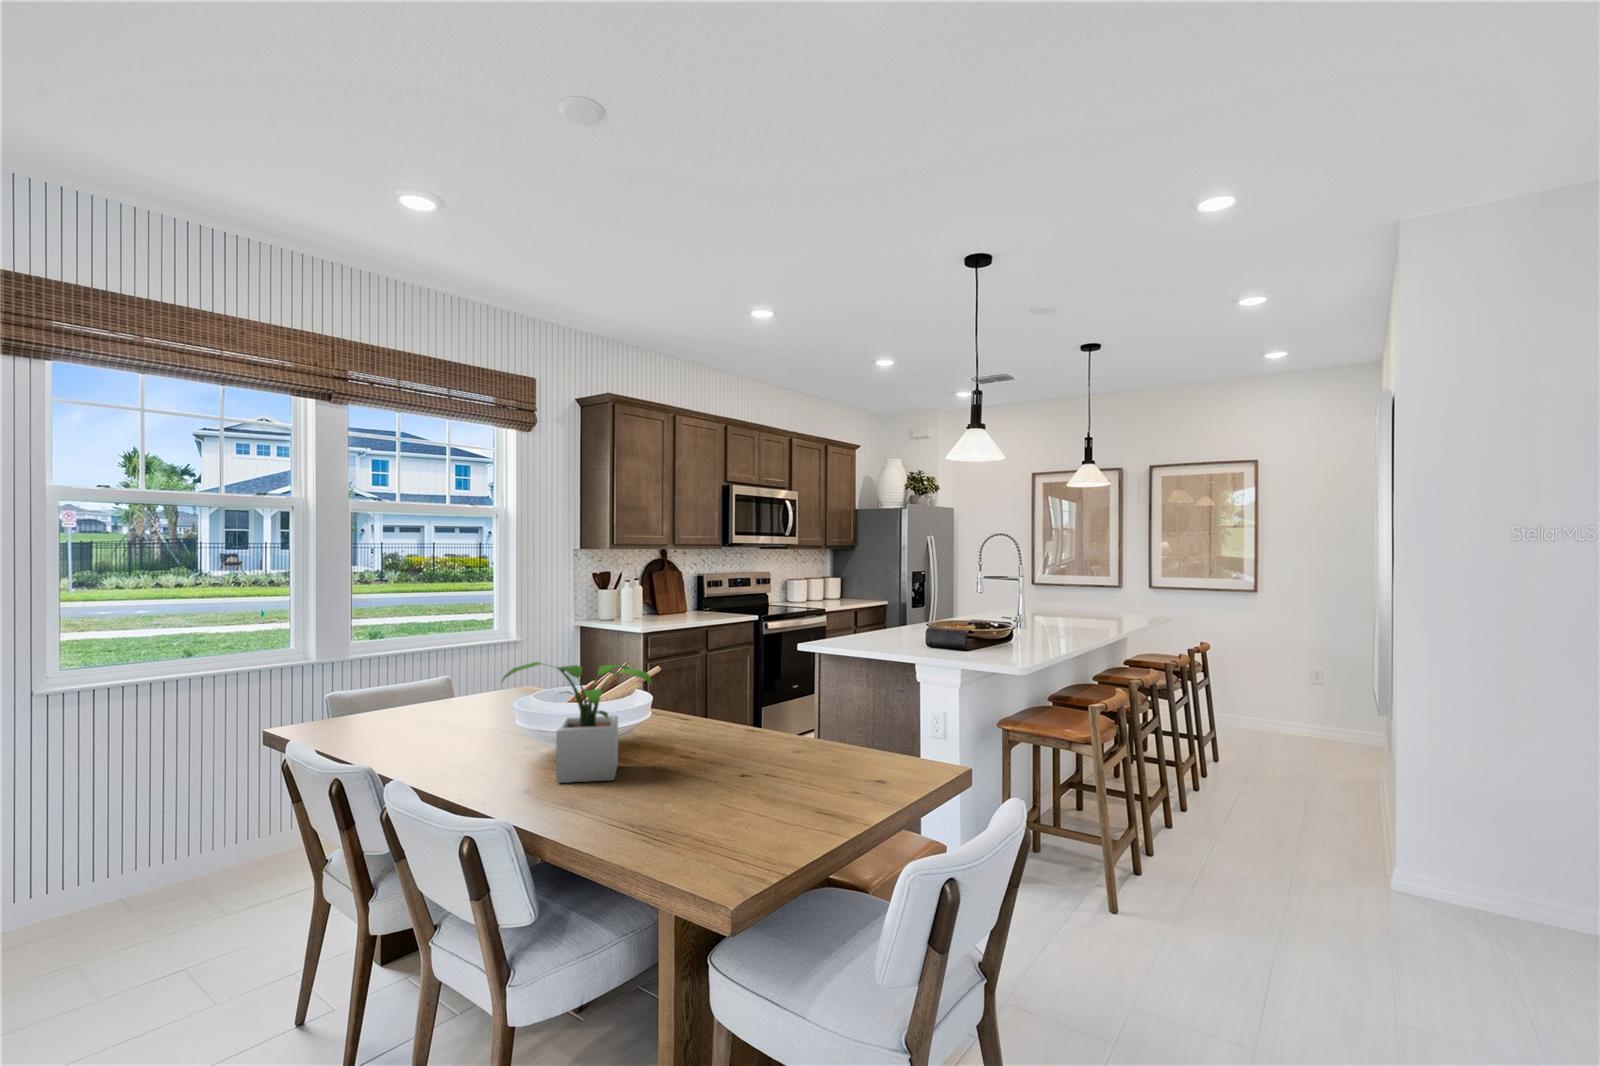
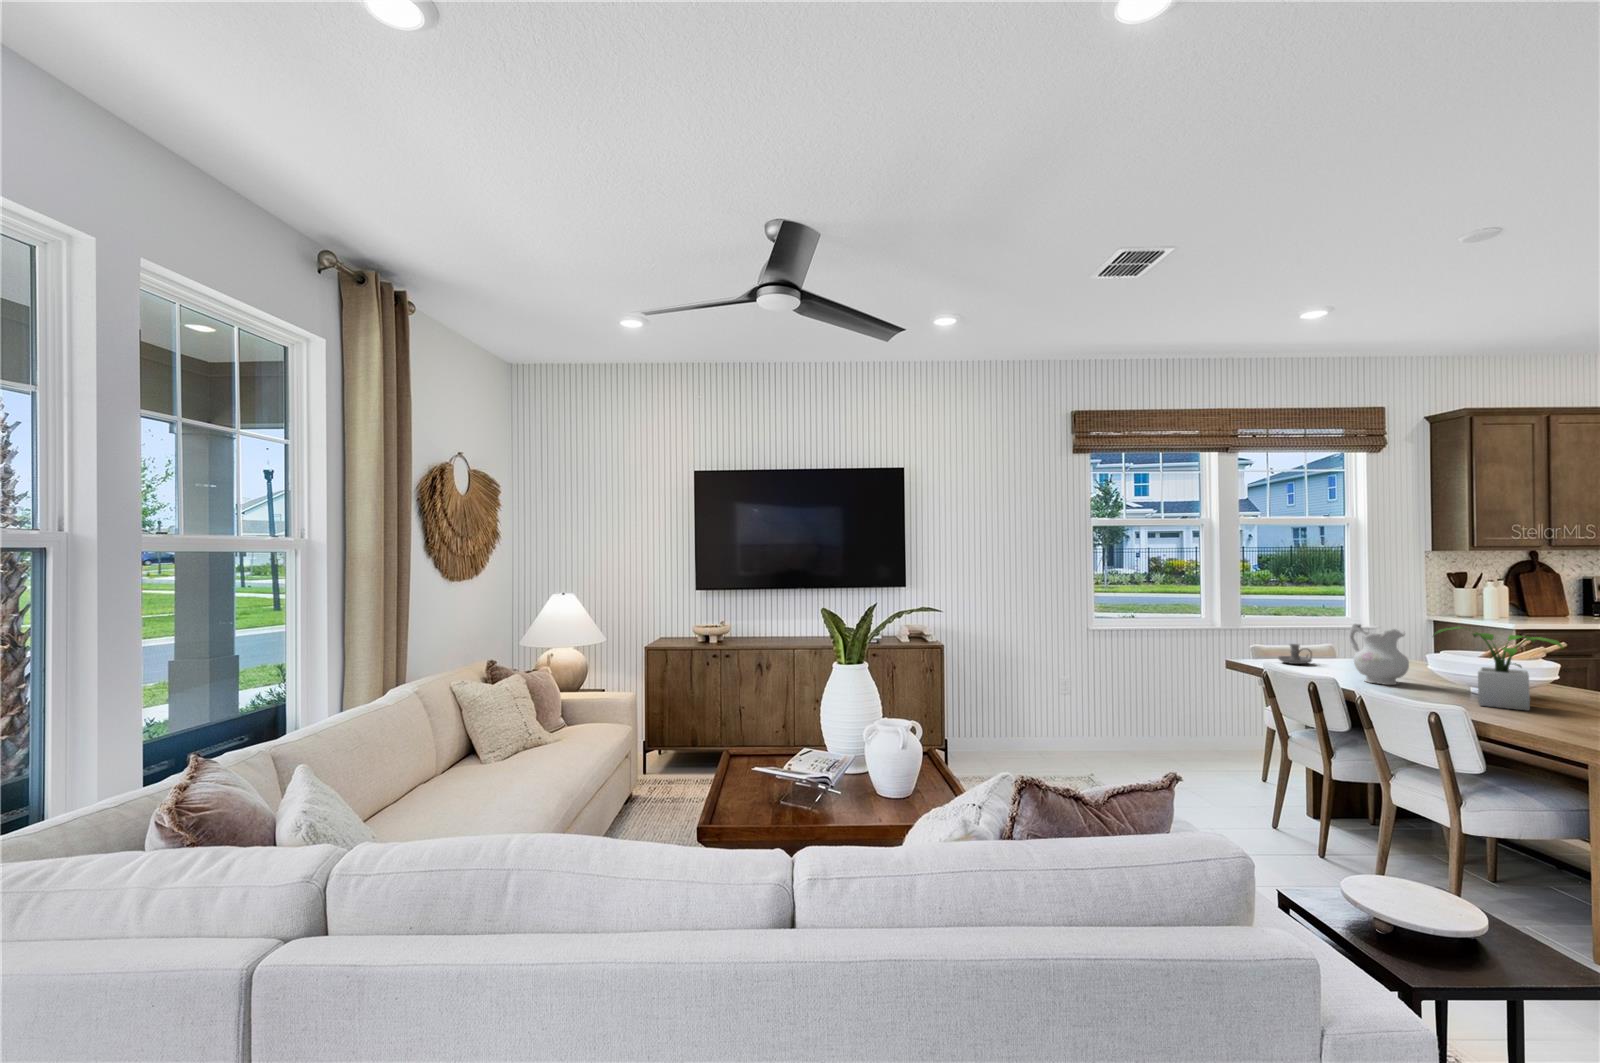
ceramic pitcher: none [416,661,493,756] -> present [1349,624,1409,685]
candle holder: none [333,694,390,727] -> present [1278,644,1312,664]

